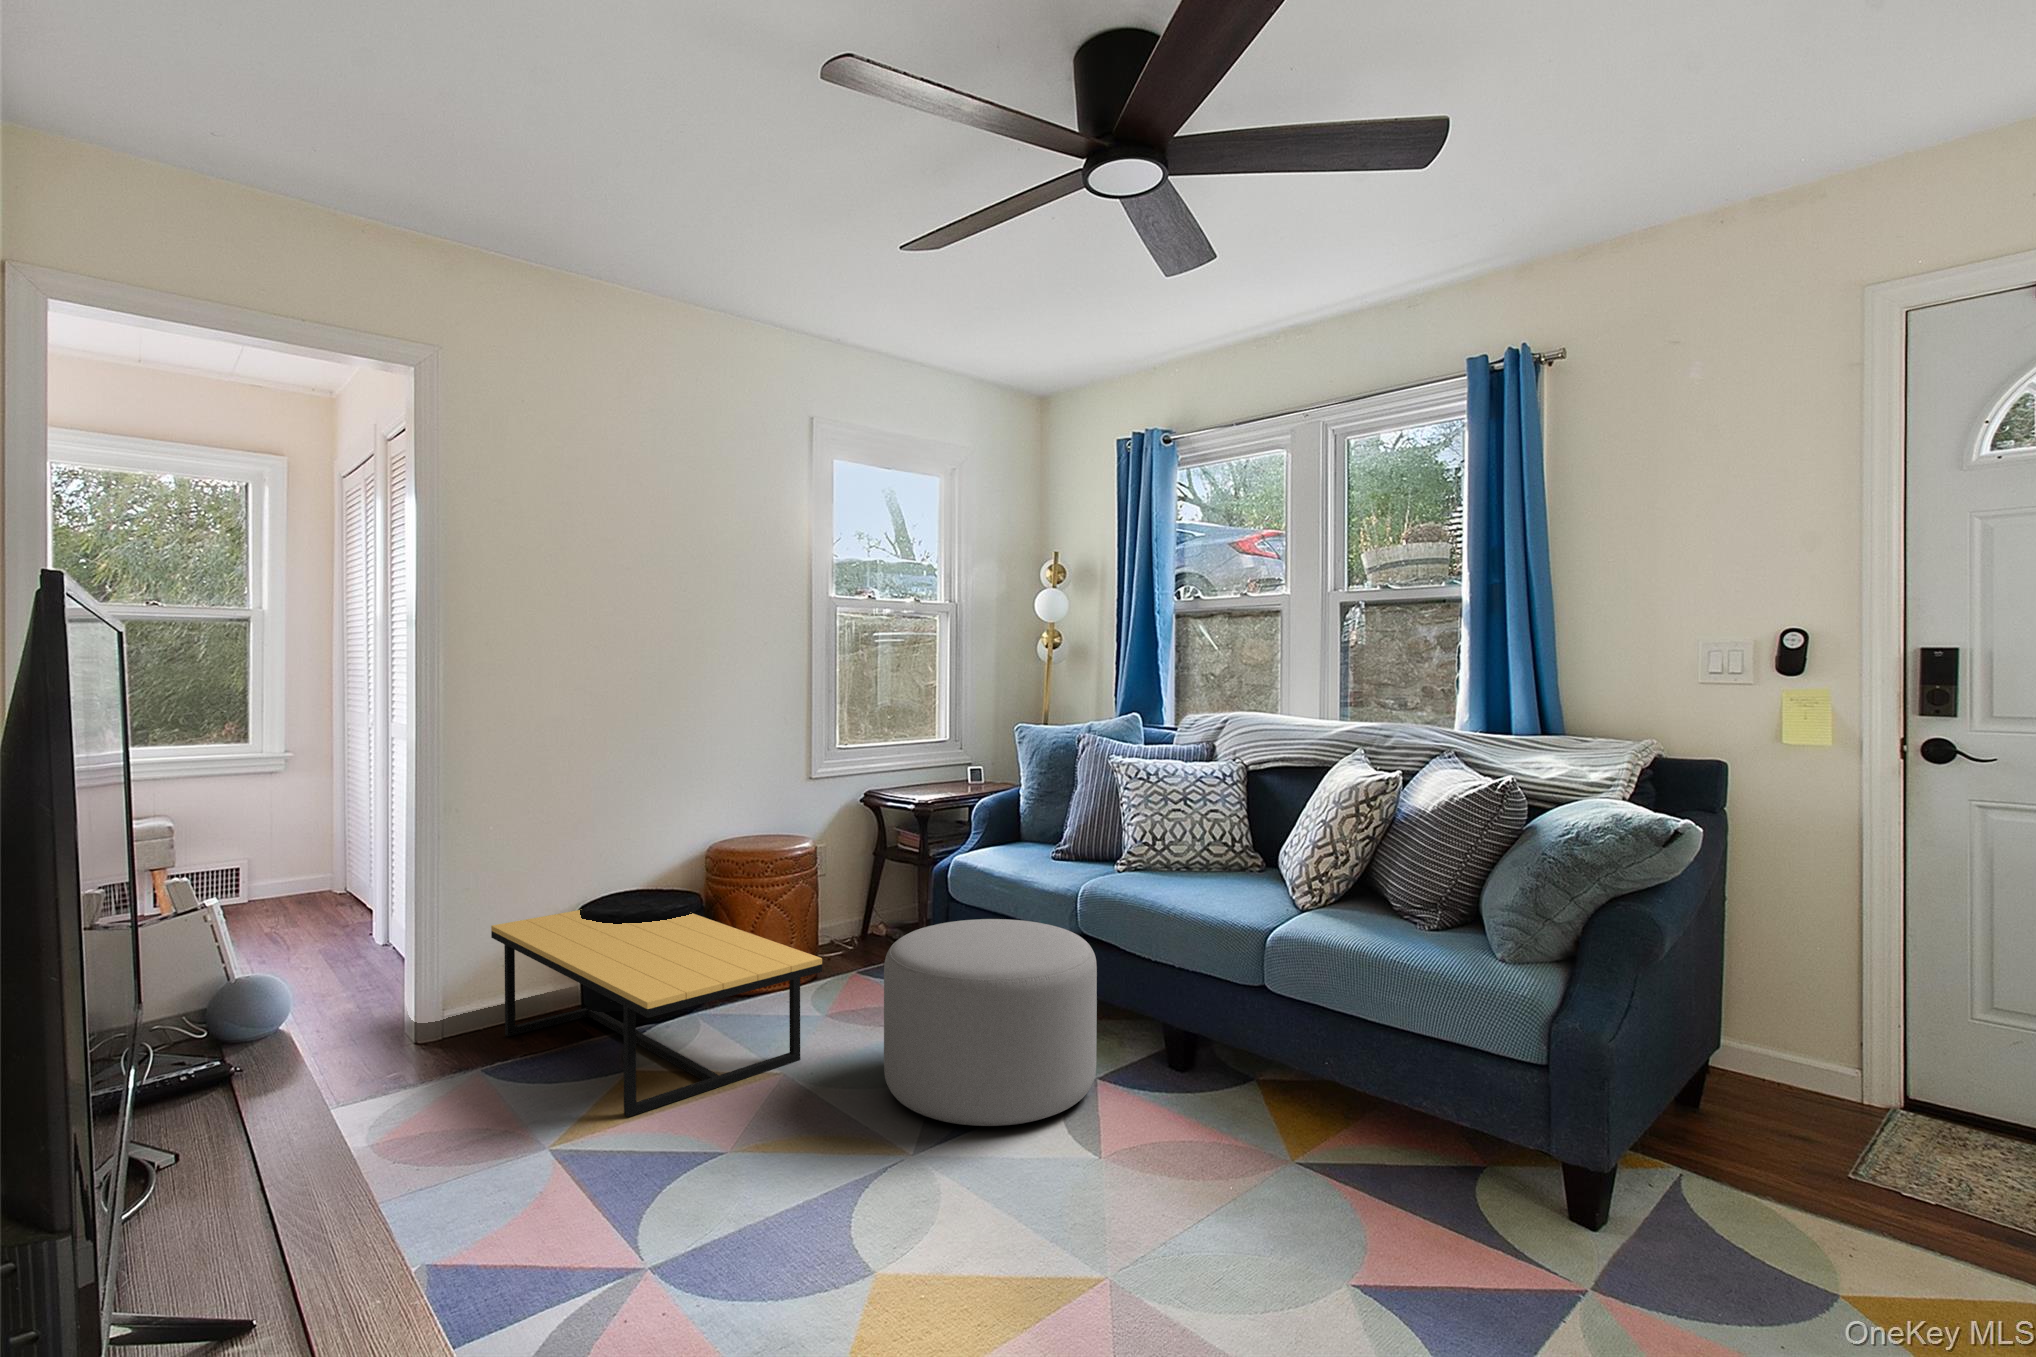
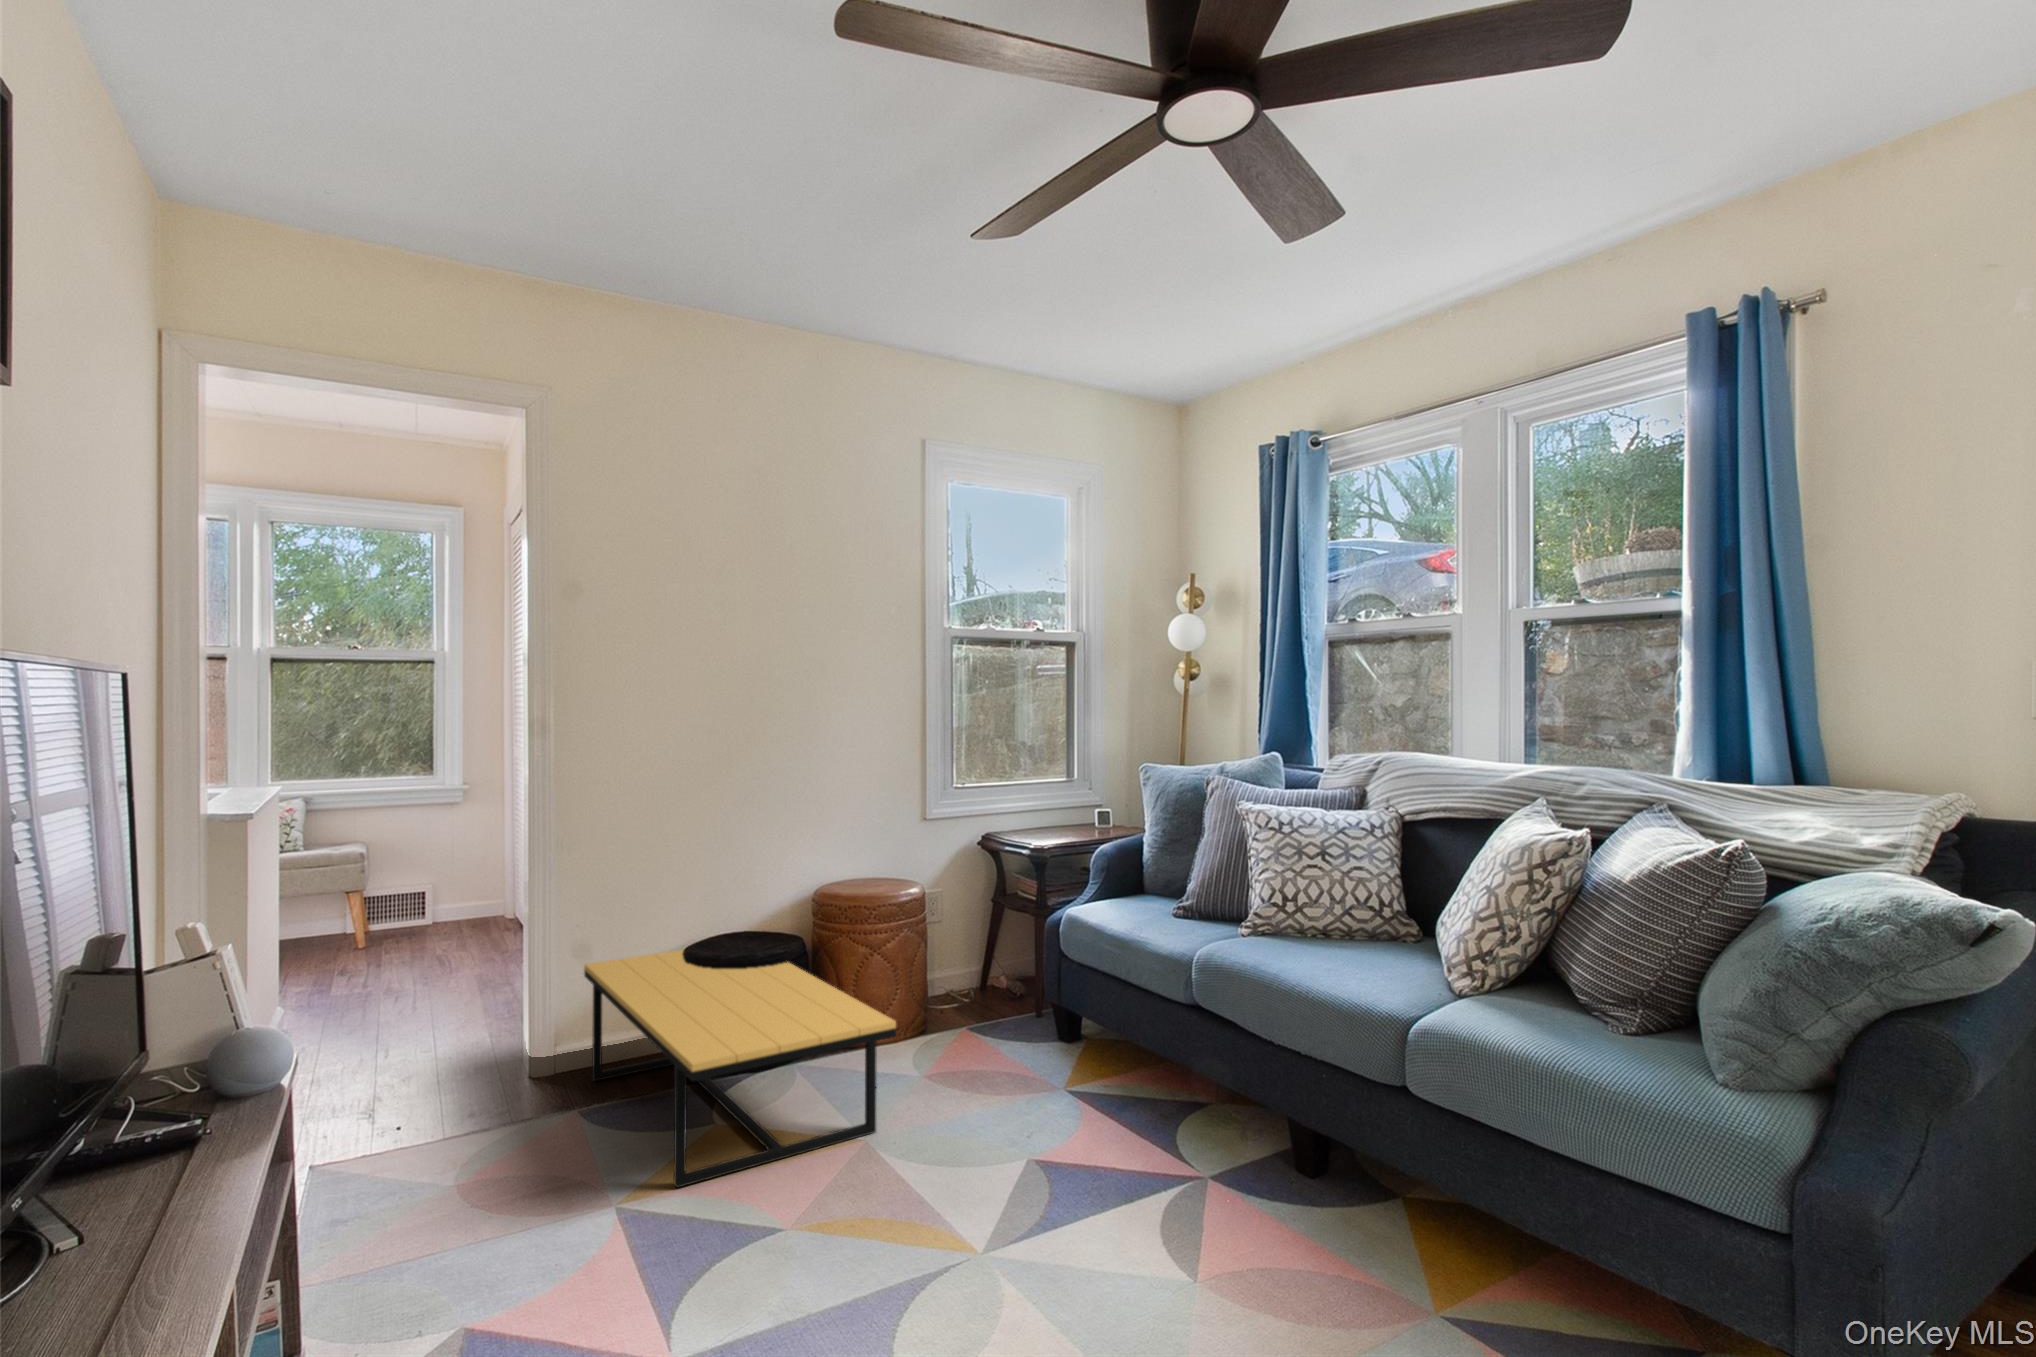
ottoman: present [884,919,1097,1126] -> none [955,986,1201,1239]

